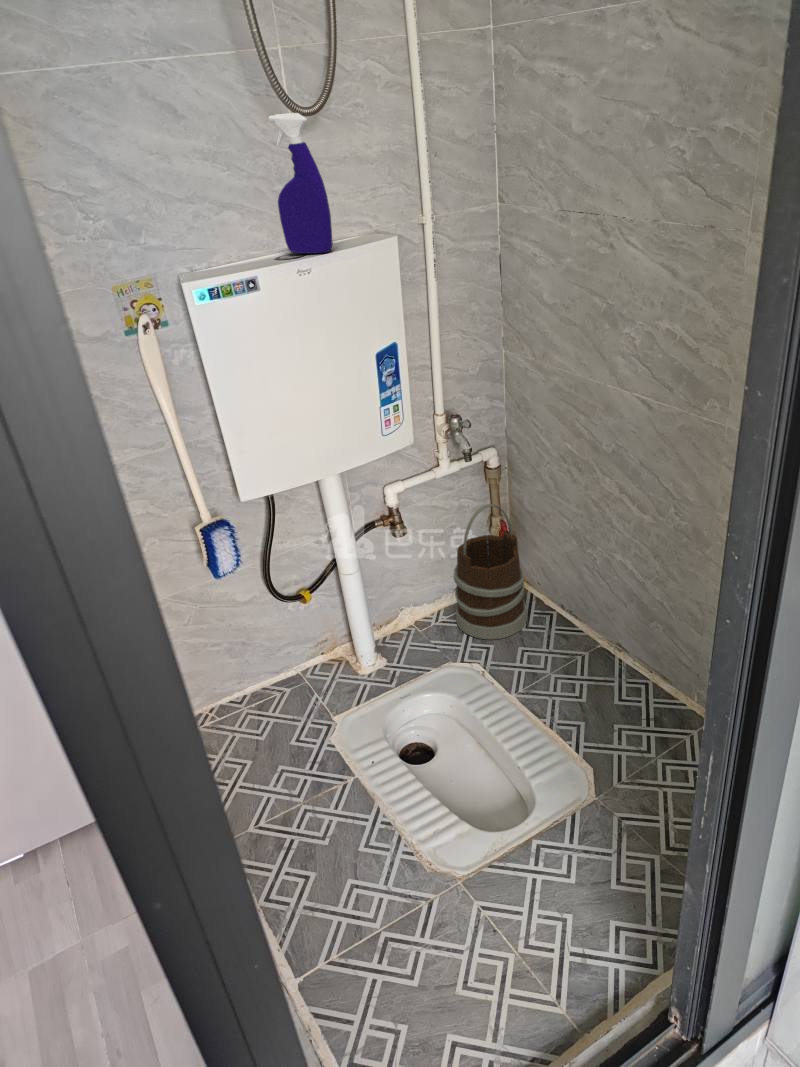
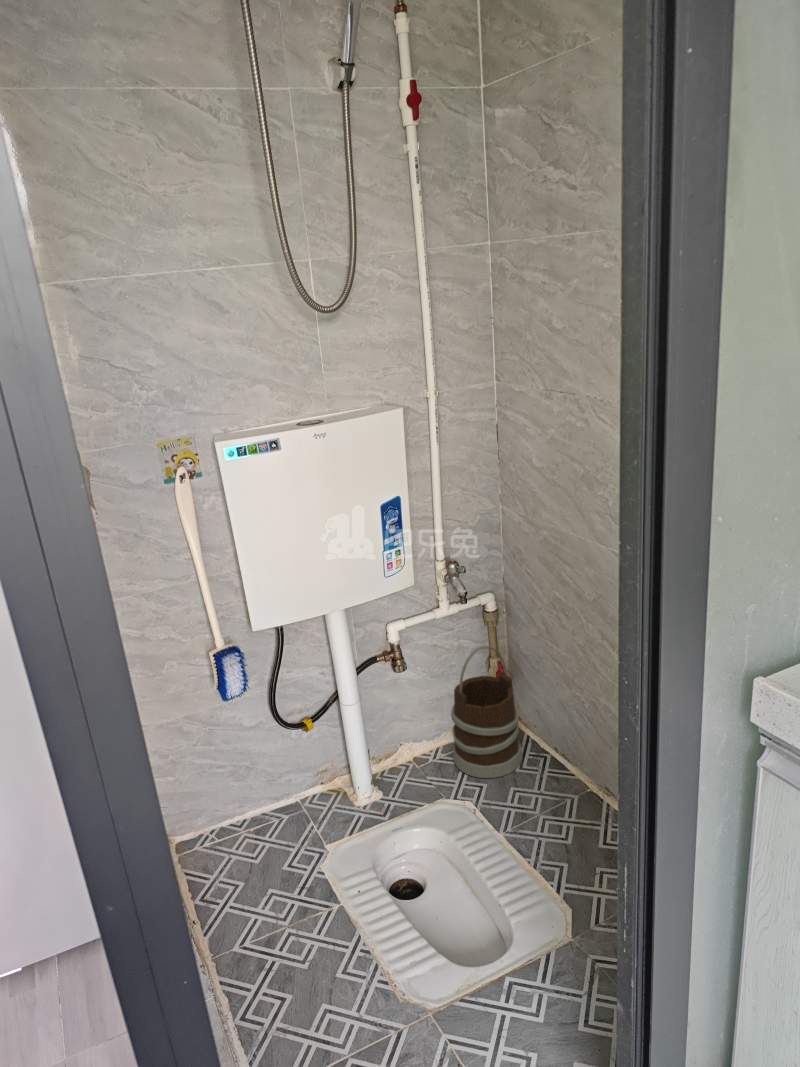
spray bottle: present [269,113,333,254] -> none [298,310,346,420]

